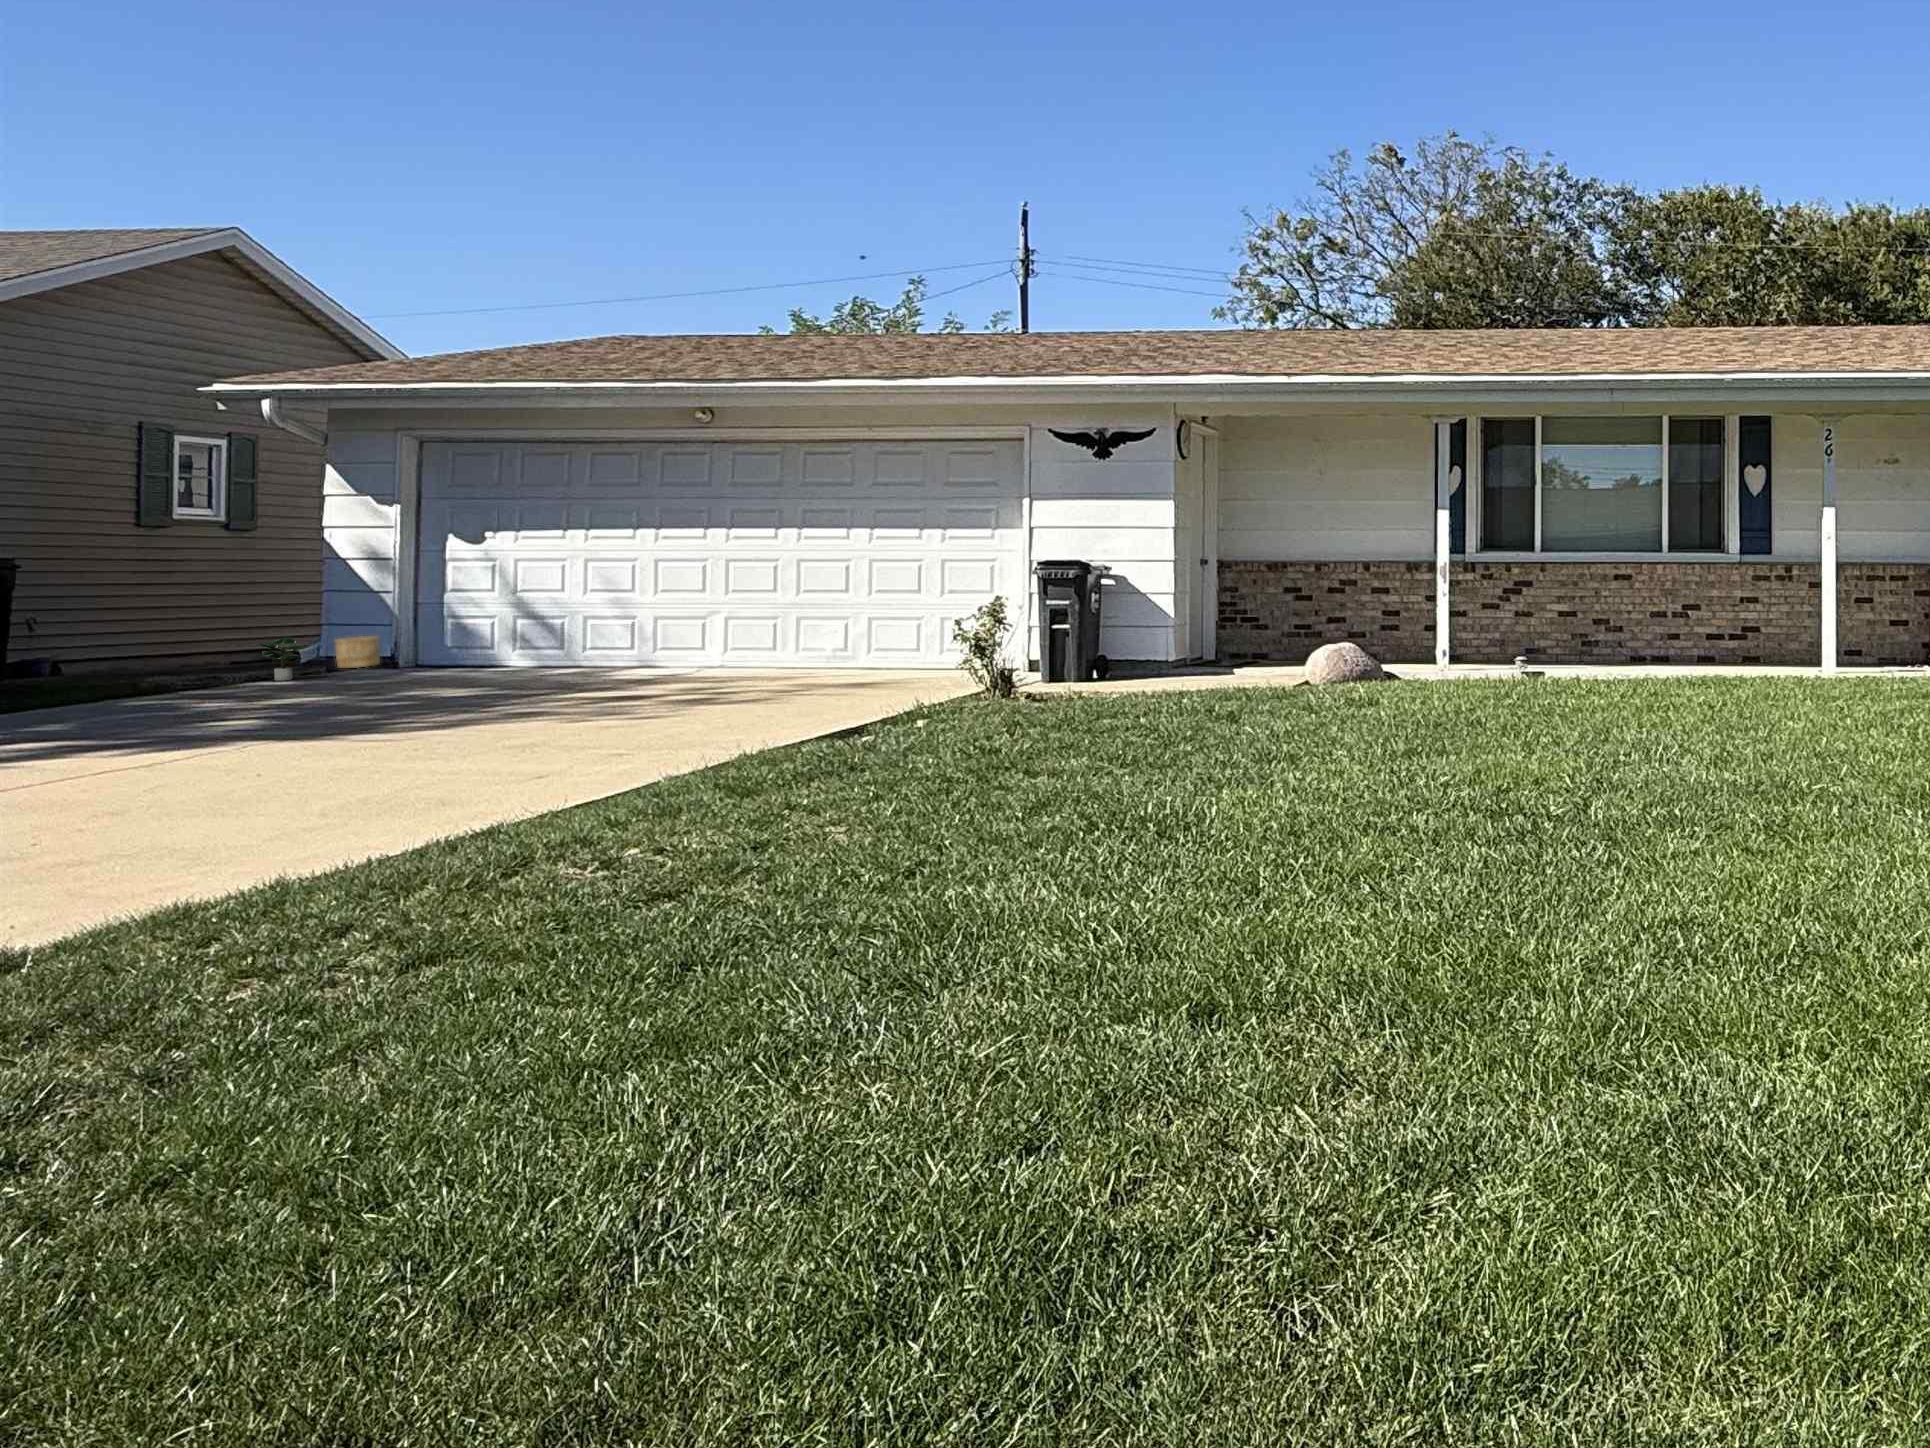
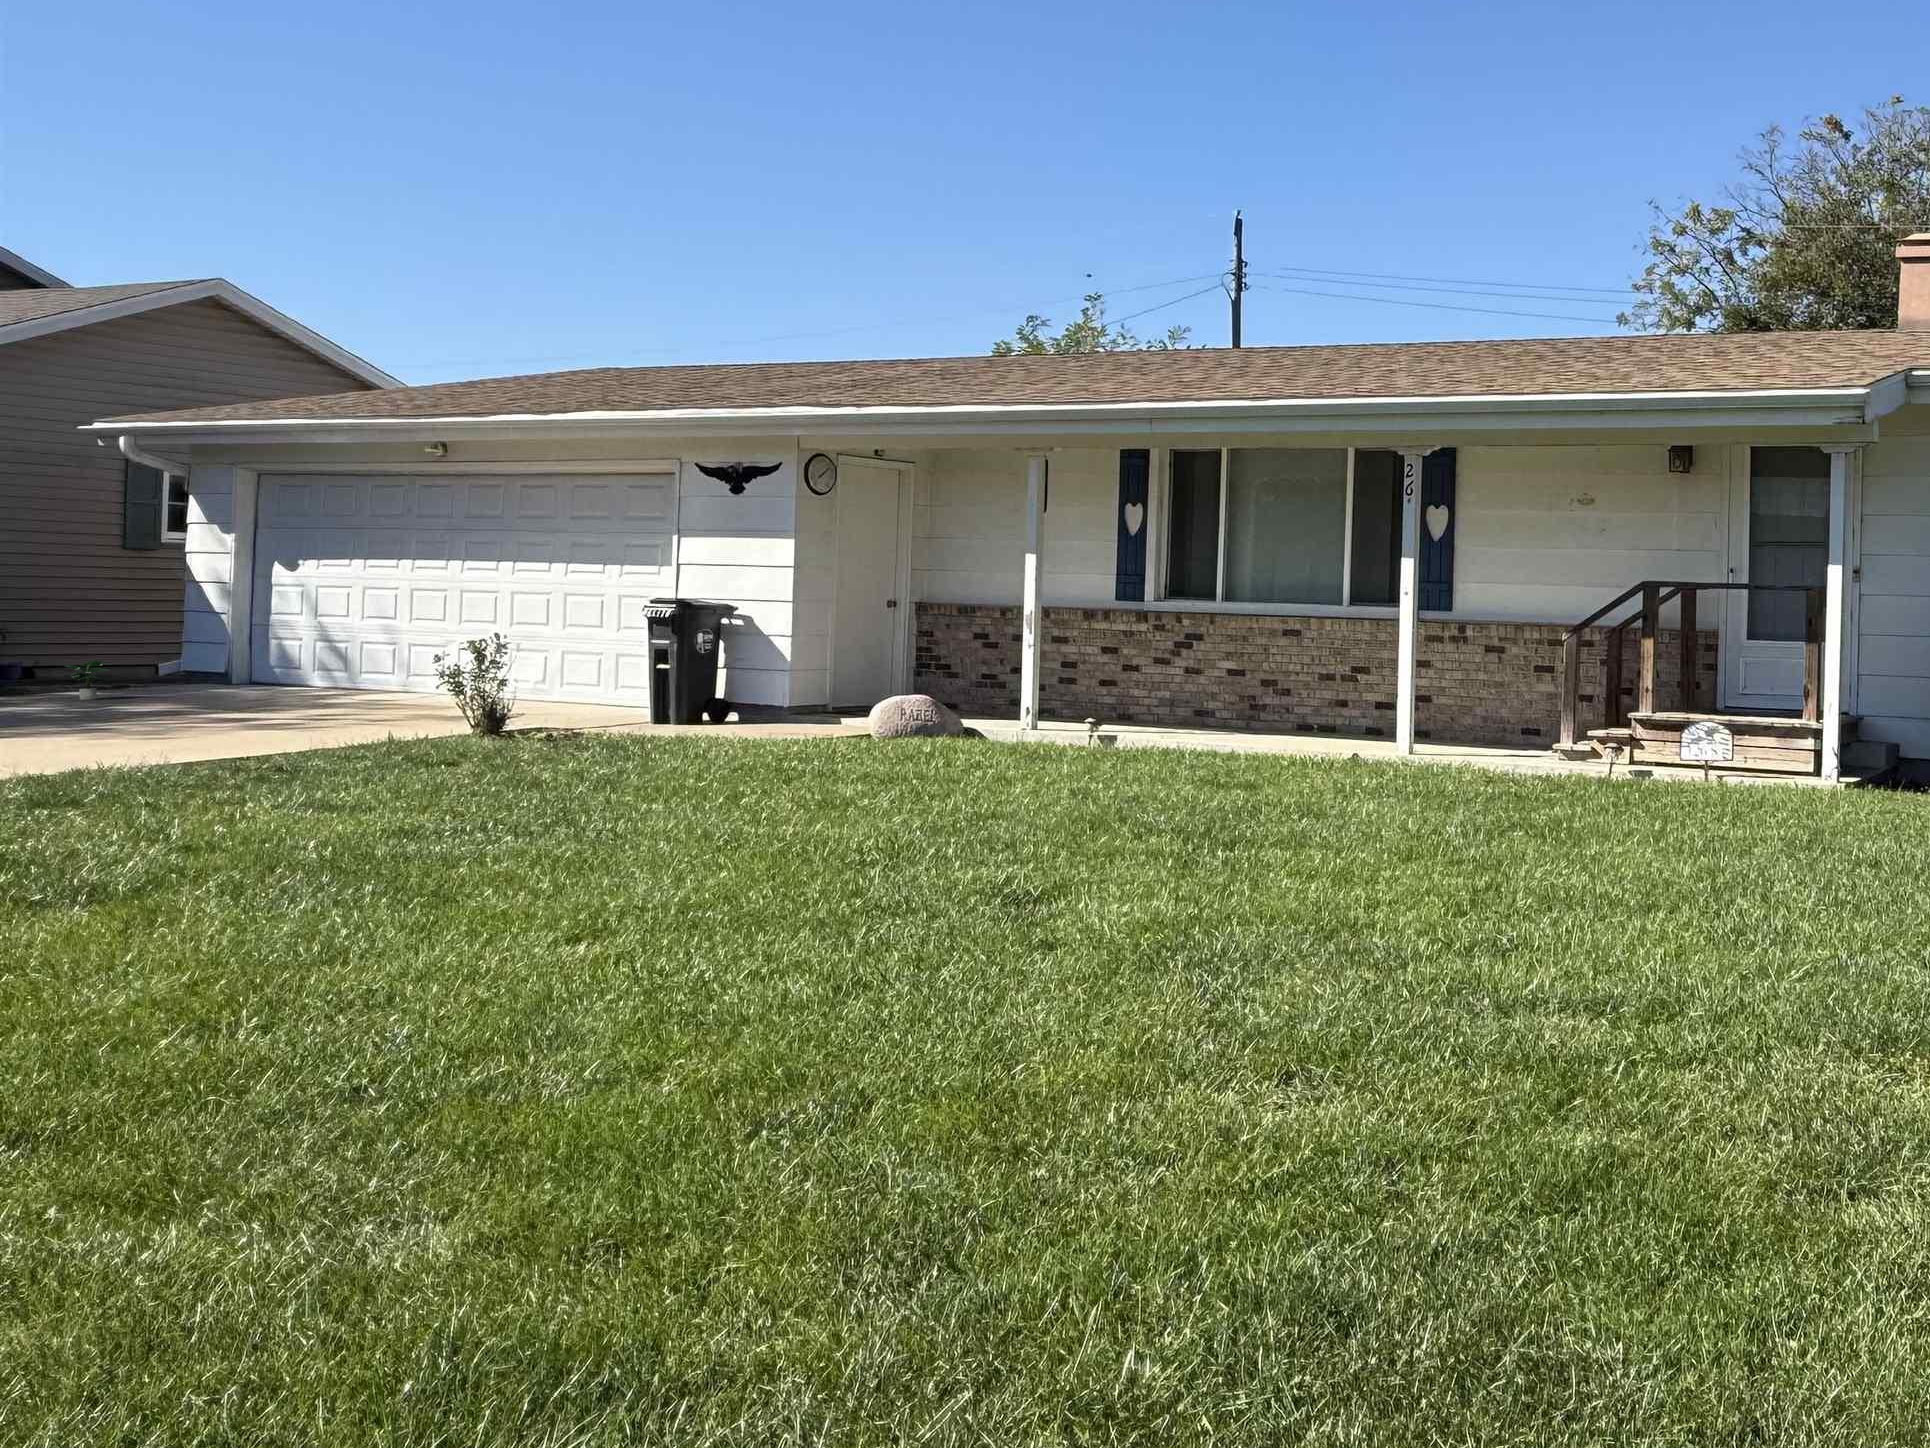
wooden bucket: present [334,636,380,668] -> none [188,660,234,689]

